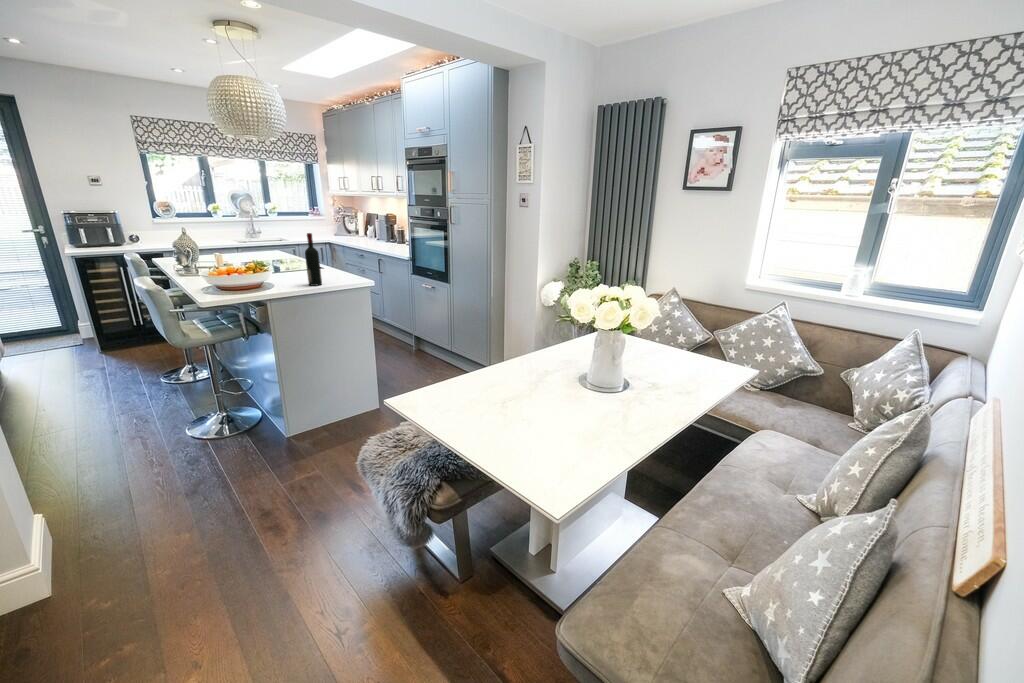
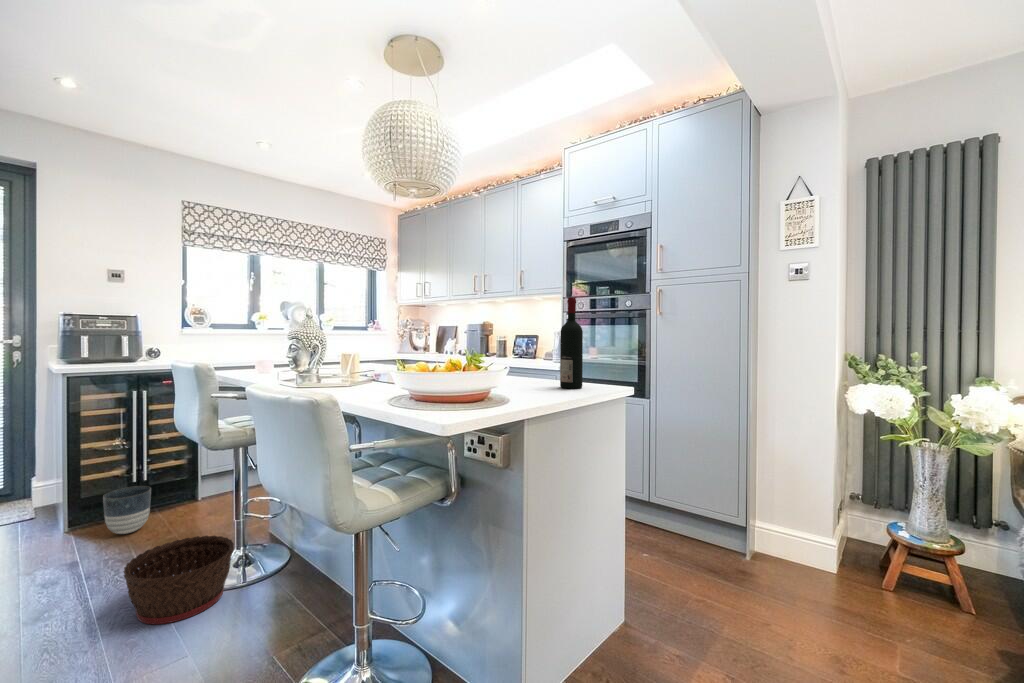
planter: none [113,328,145,355] -> present [103,486,151,534]
basket: none [116,356,177,396] -> present [124,536,234,624]

